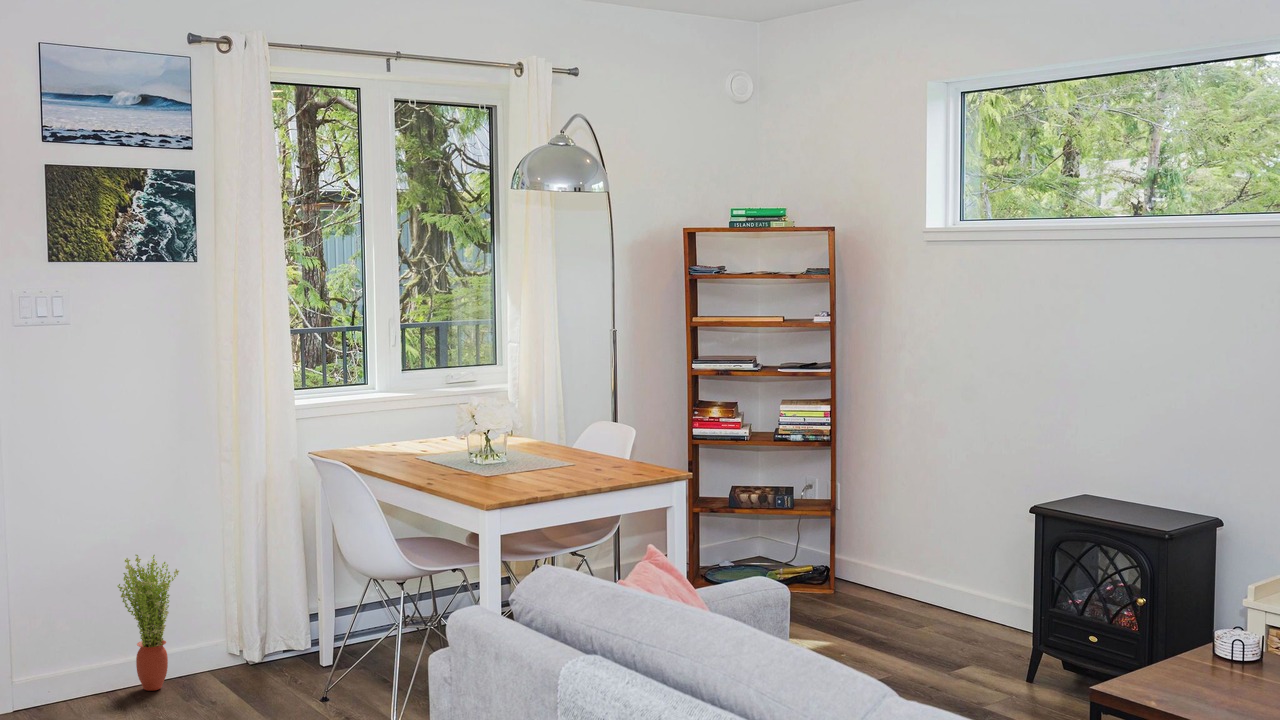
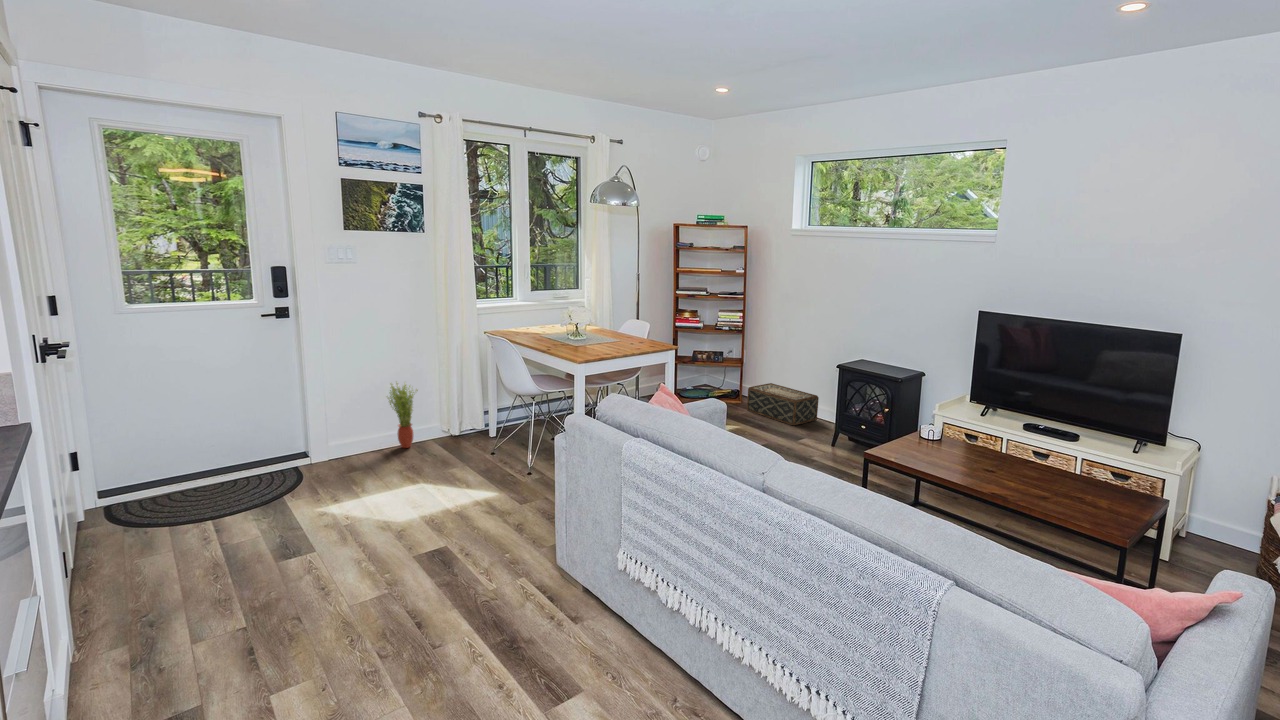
woven basket: none [842,549,986,634] -> present [747,383,819,425]

